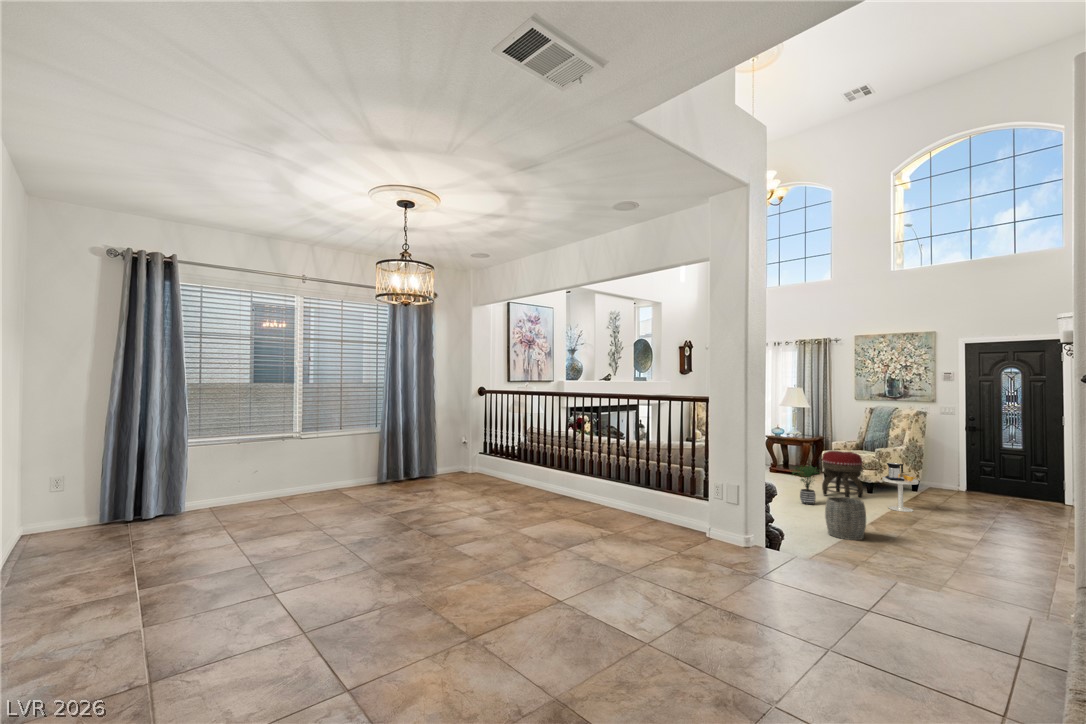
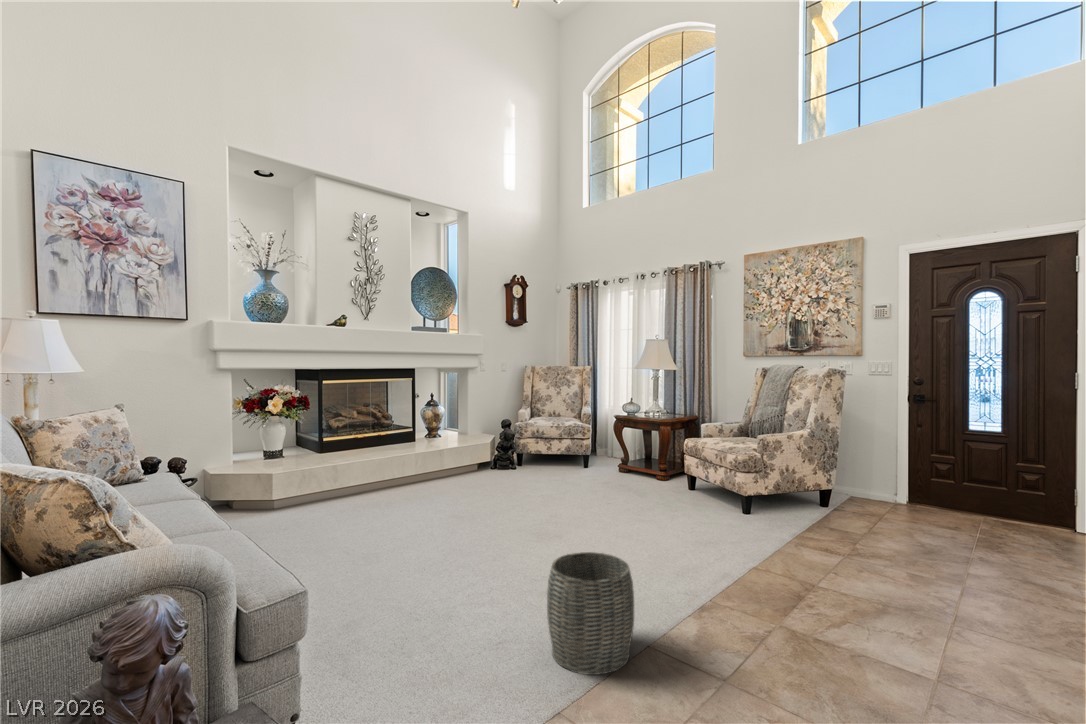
footstool: present [822,451,863,497] -> none [662,440,728,529]
side table: present [882,463,919,512] -> none [745,462,807,560]
potted plant: present [793,467,817,505] -> none [586,467,638,544]

